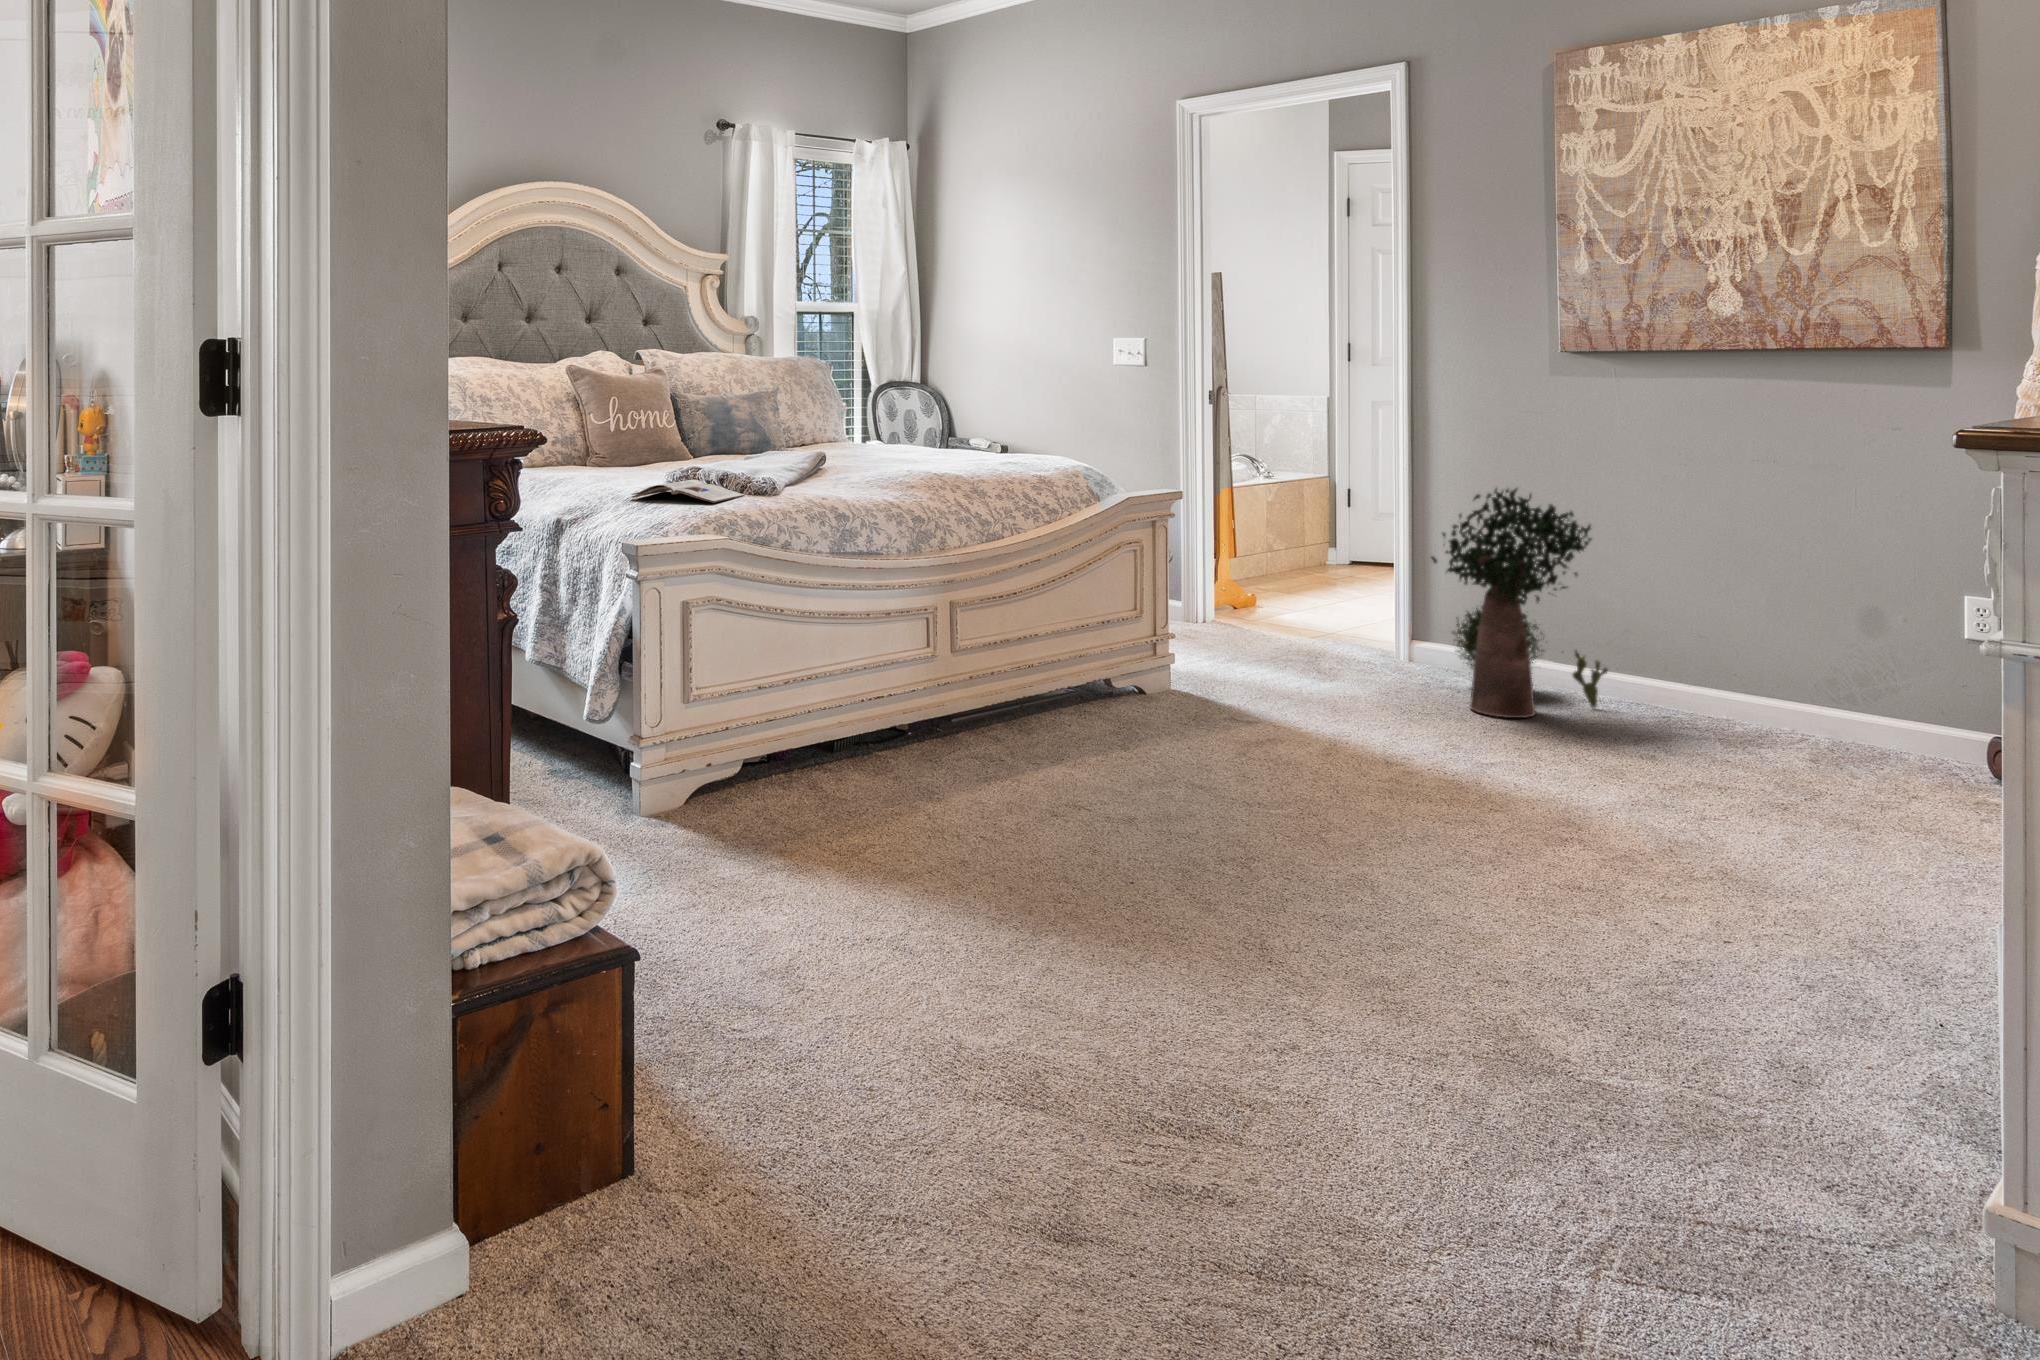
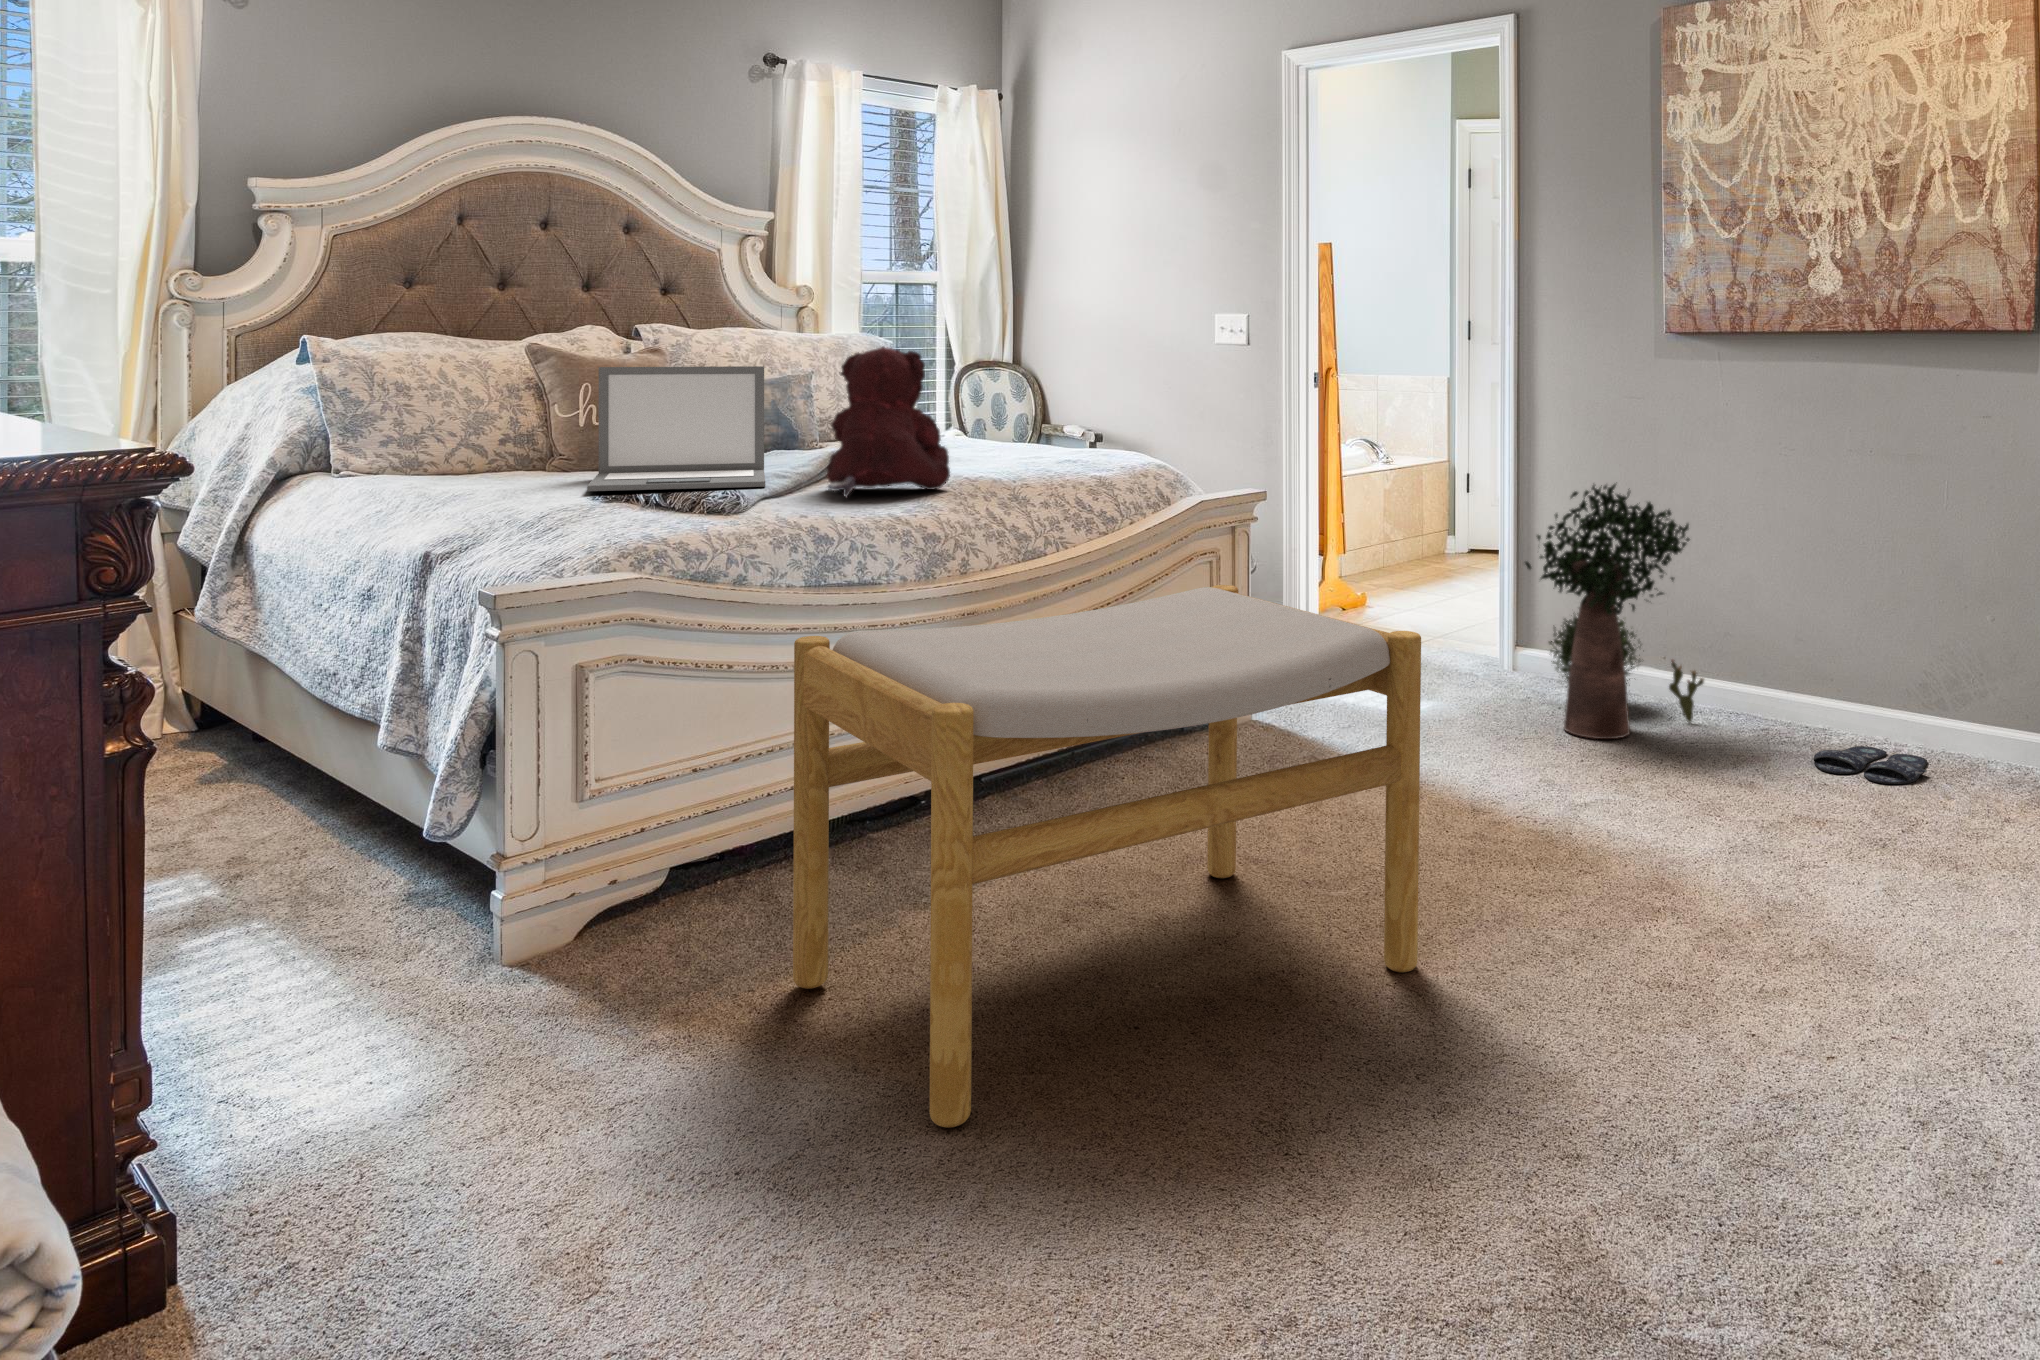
teddy bear: none [825,365,926,488] -> present [827,347,950,497]
laptop: none [637,382,774,481] -> present [587,366,765,491]
magazine: present [632,480,745,503] -> none [556,491,711,522]
footstool: none [853,561,1361,949] -> present [793,585,1421,1128]
slippers: none [1721,734,1838,765] -> present [1814,746,1927,784]

